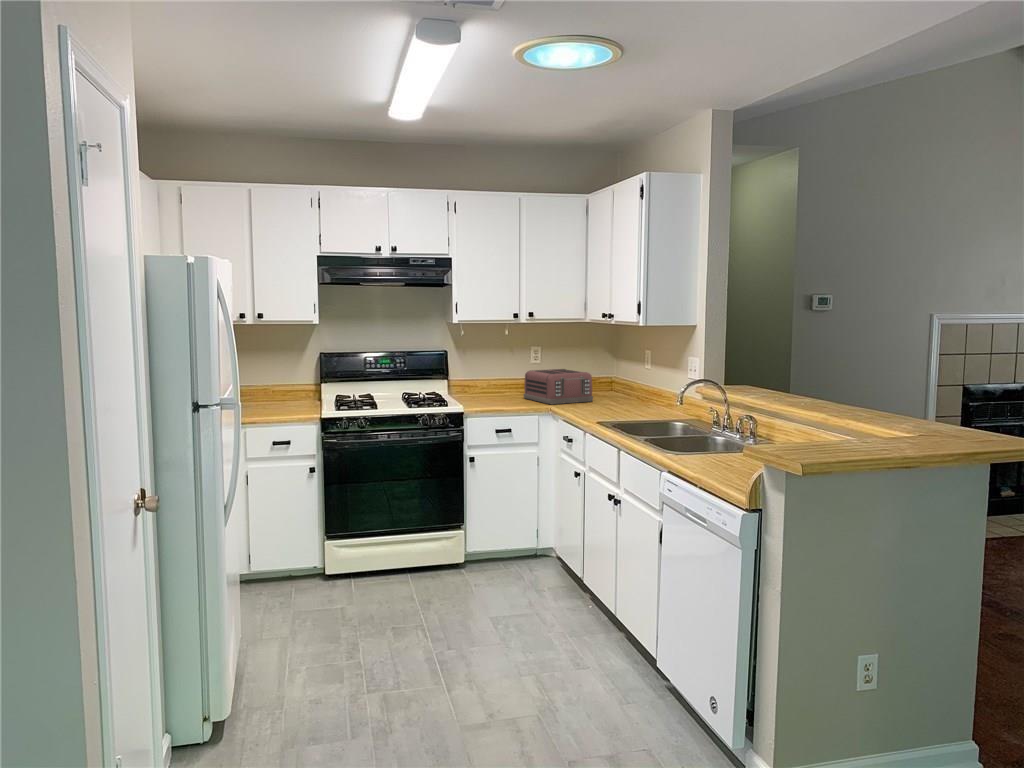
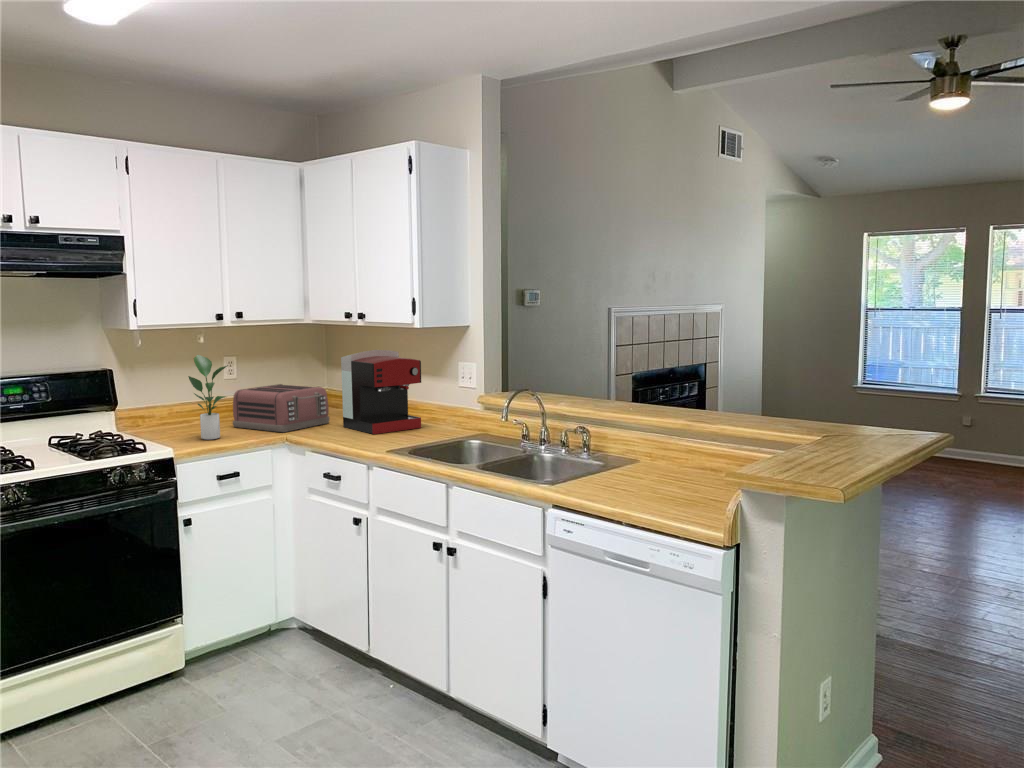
potted plant: none [484,342,512,405] -> present [188,355,228,440]
coffee maker: none [599,344,657,411] -> present [341,350,421,434]

